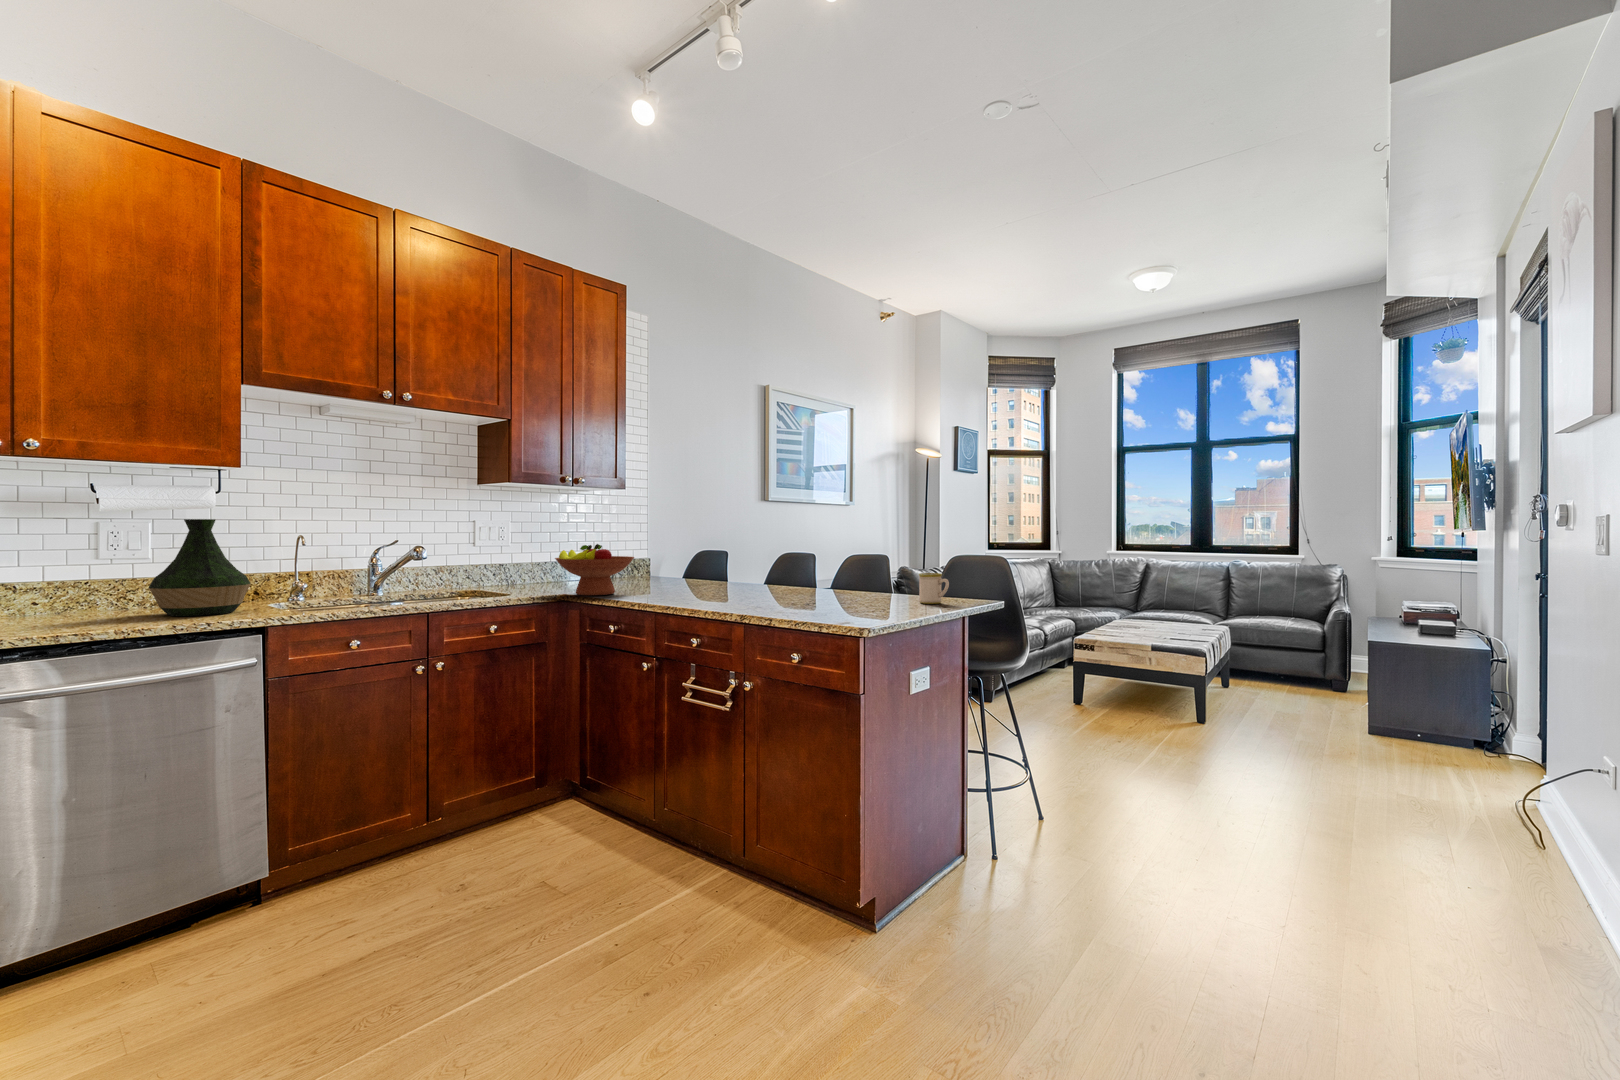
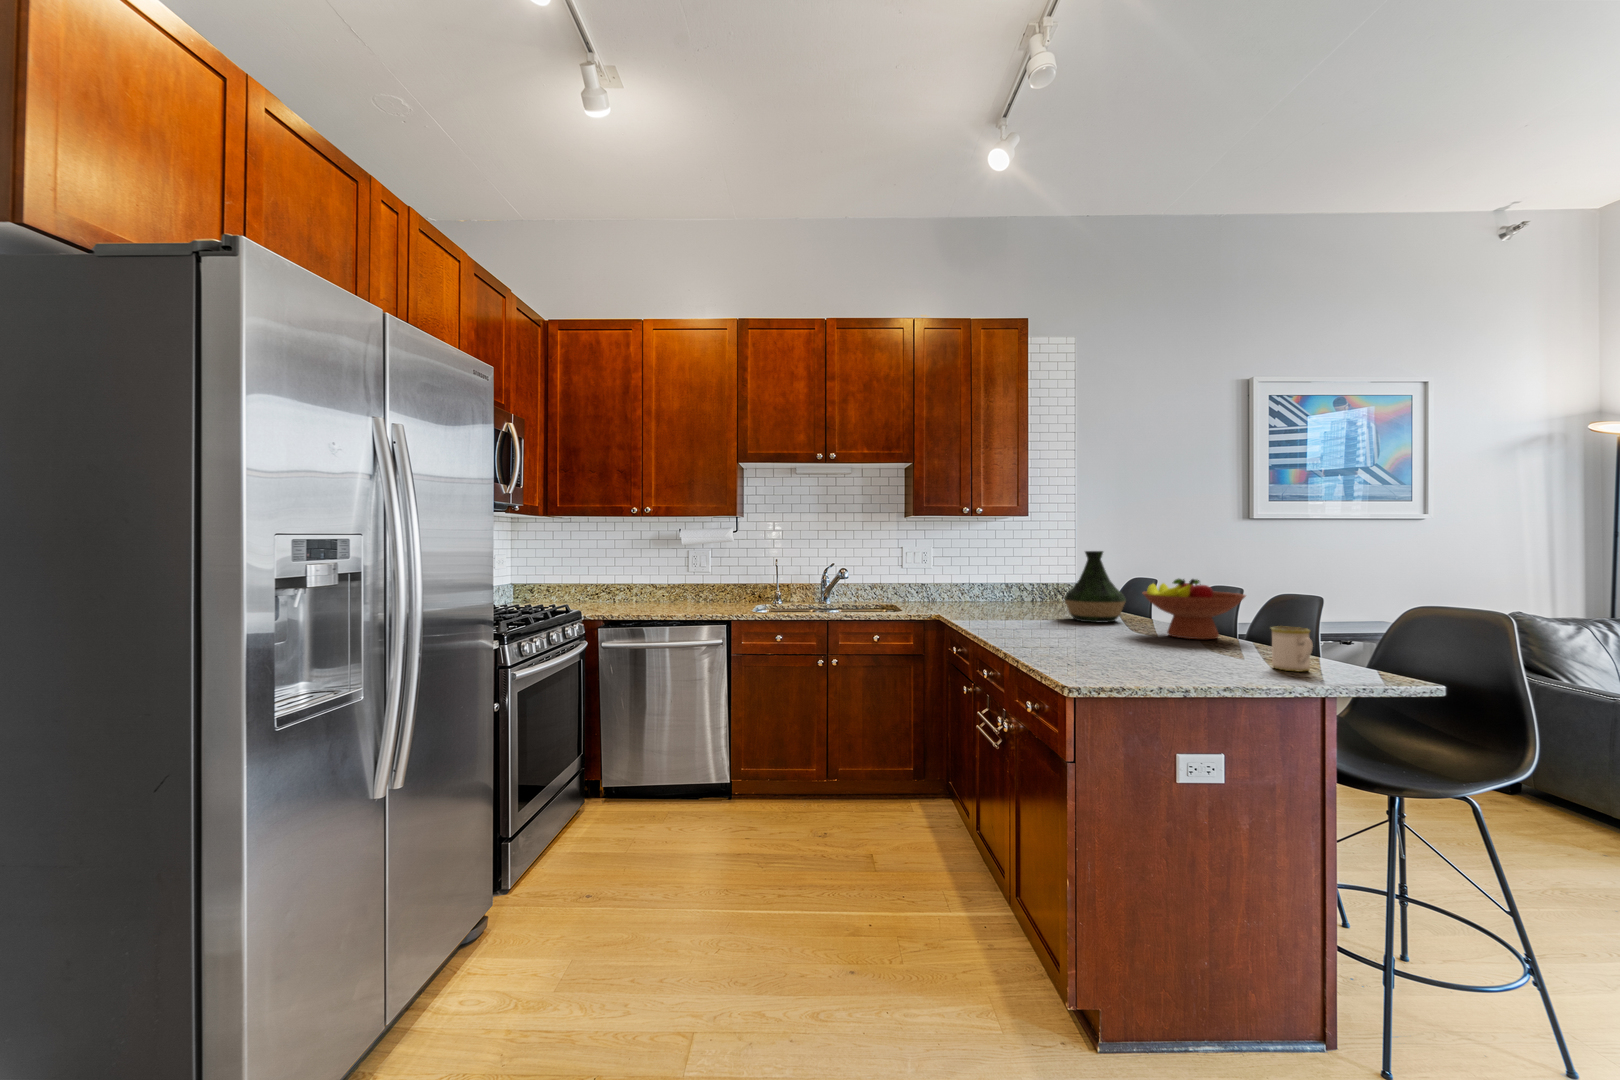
vase: present [149,519,251,616] -> present [1064,551,1126,623]
fruit bowl: present [555,544,634,595] -> present [1143,579,1246,639]

